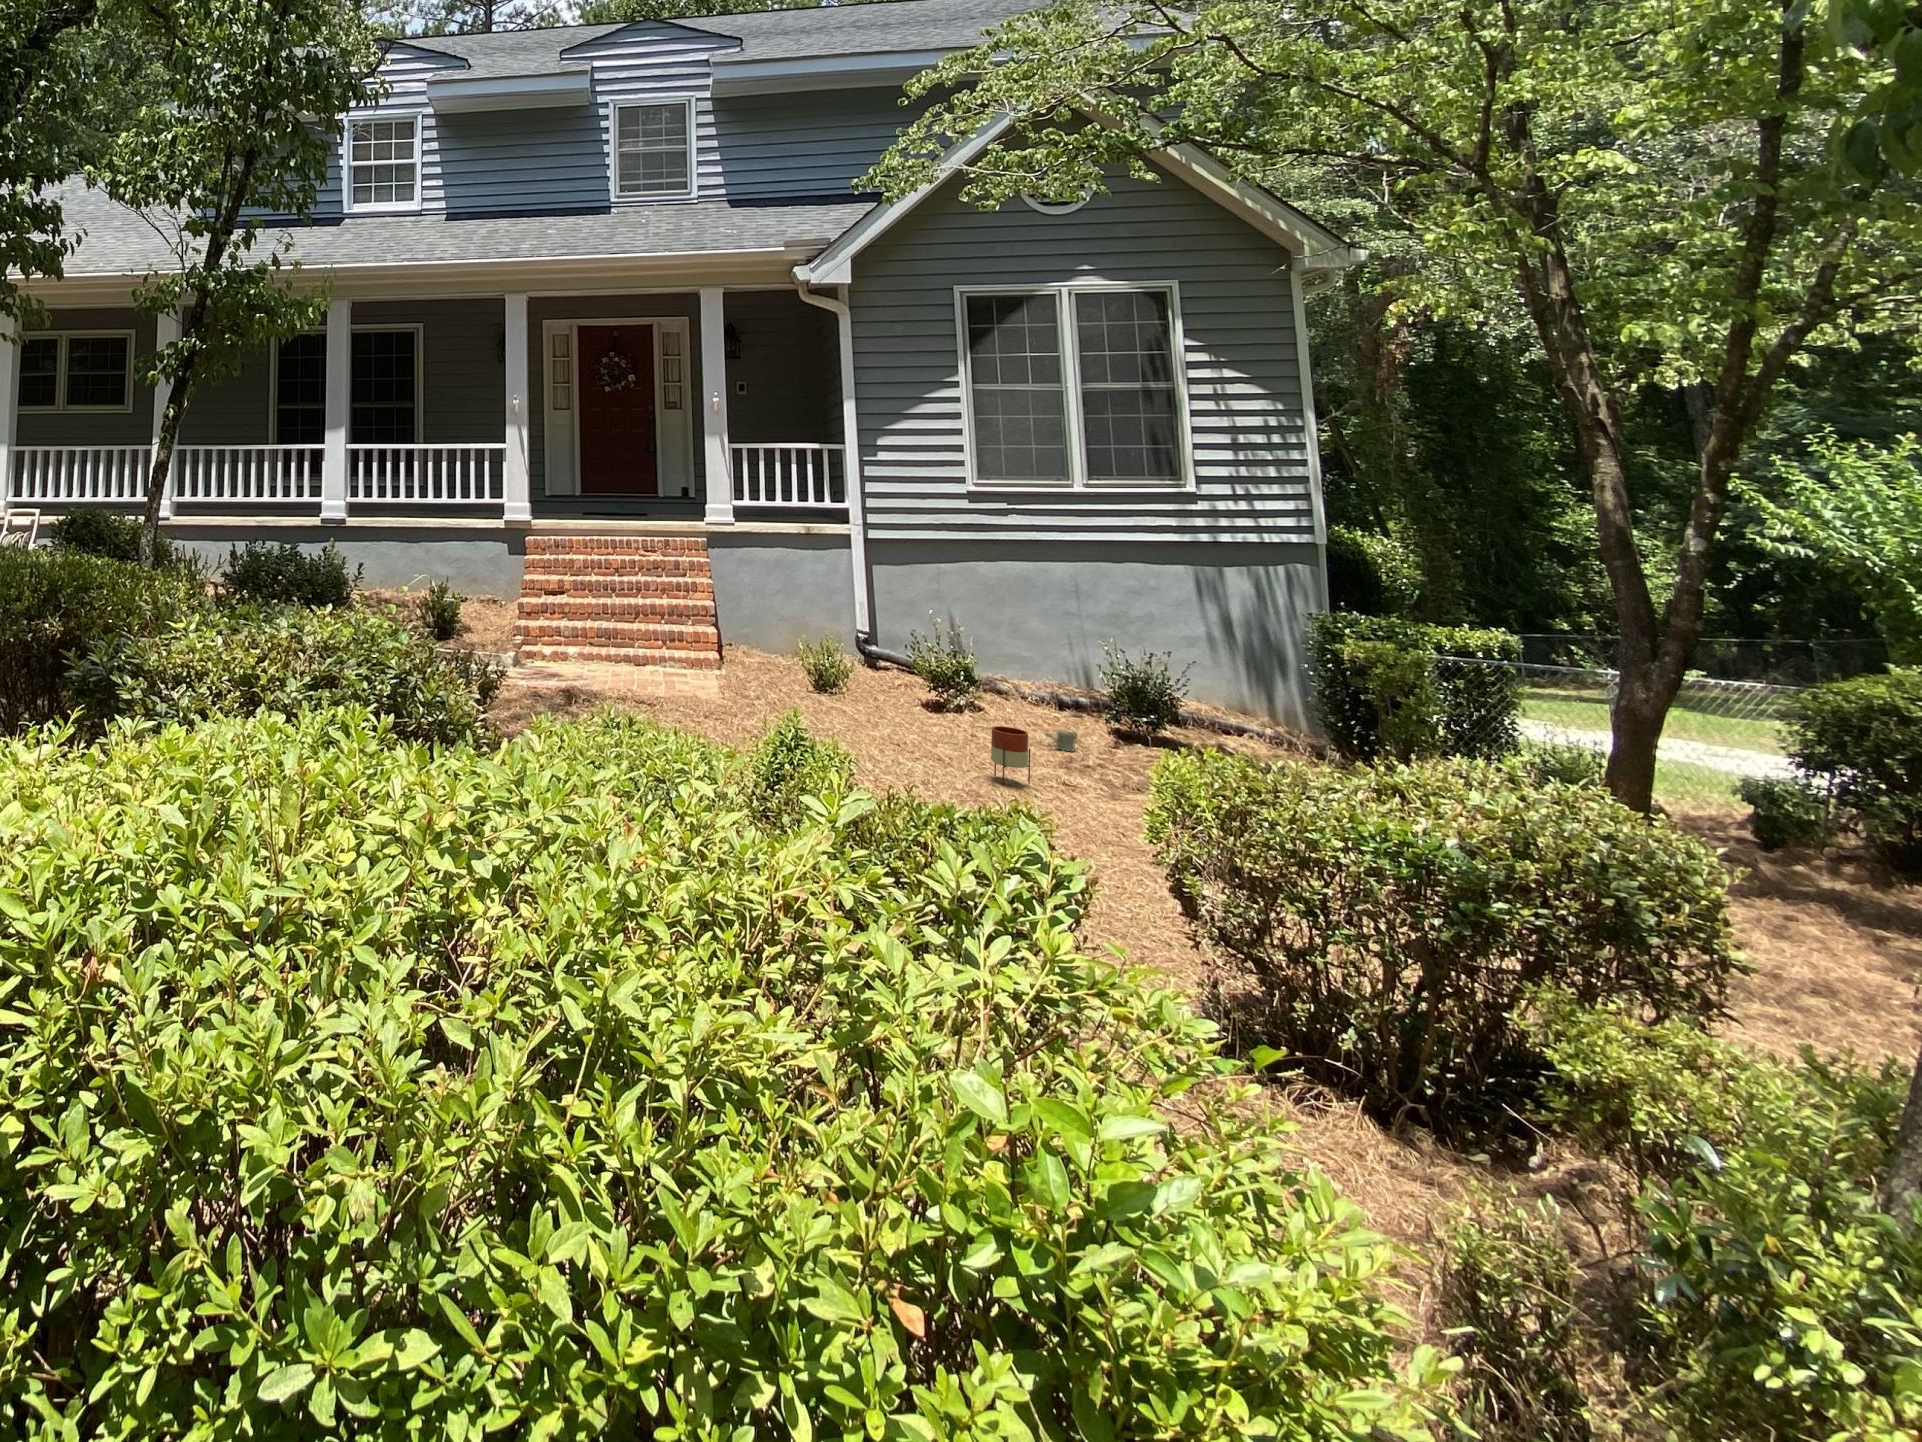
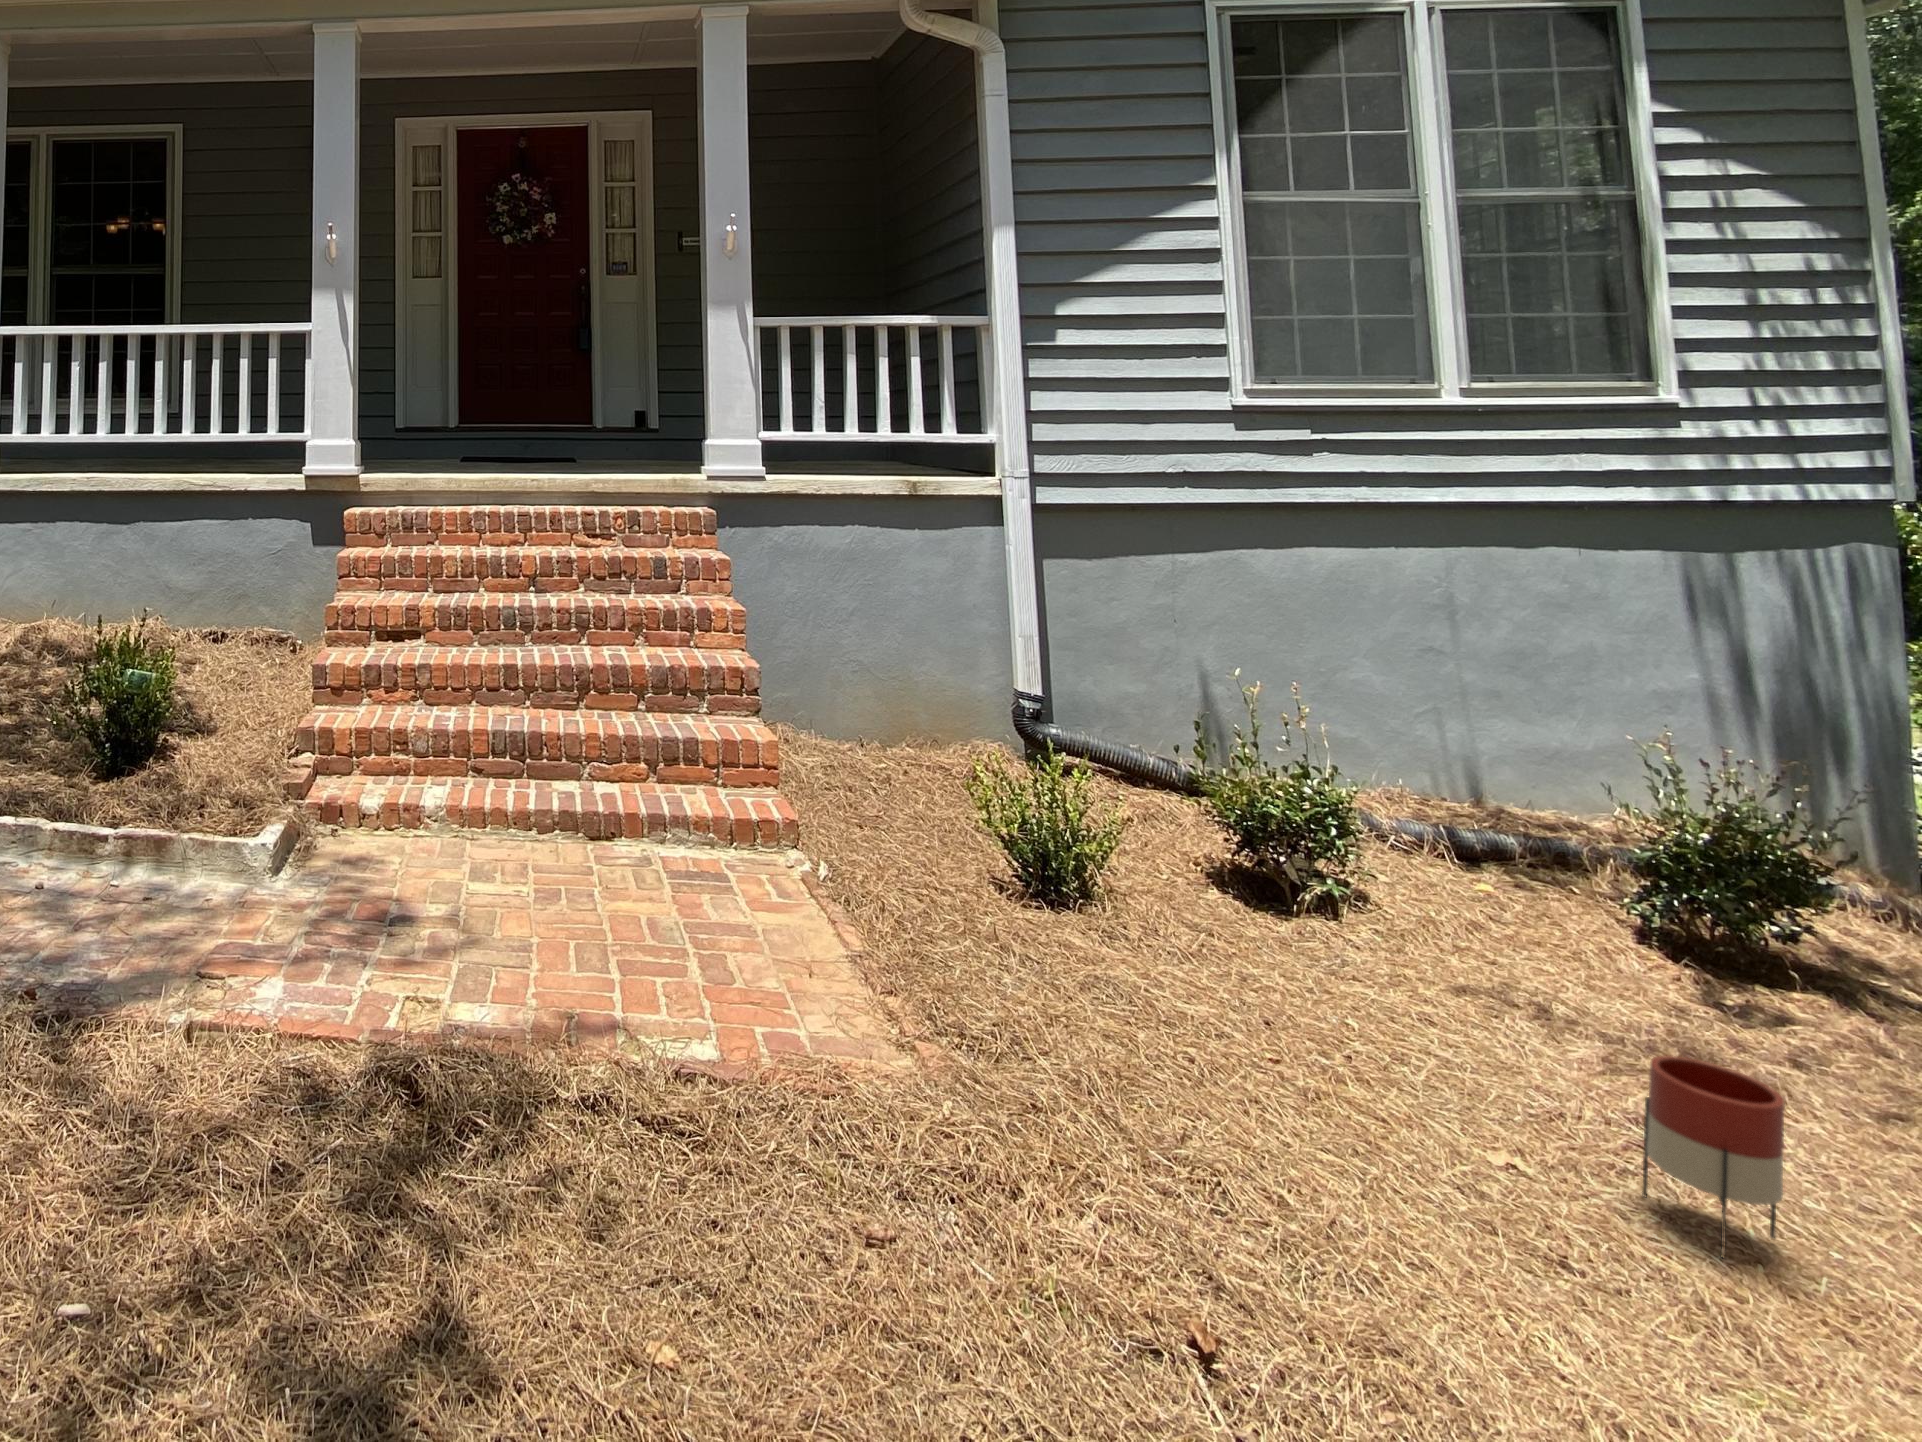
watering can: present [1045,731,1078,751] -> none [1588,965,1649,1023]

